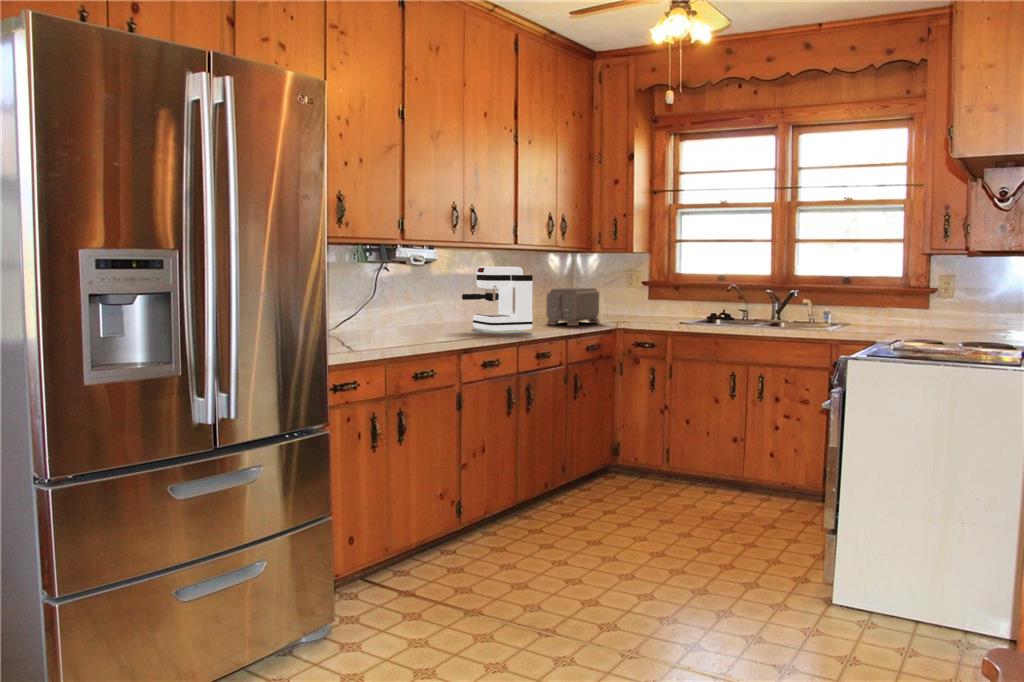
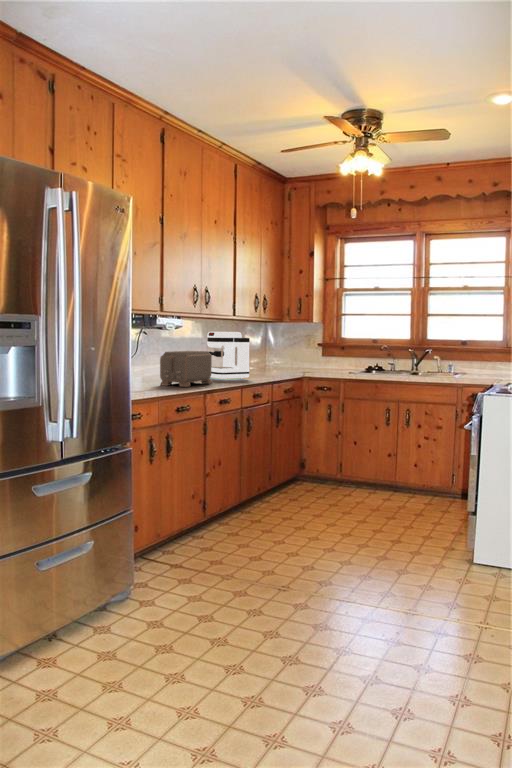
toaster: present [546,288,599,326] -> present [160,351,212,387]

